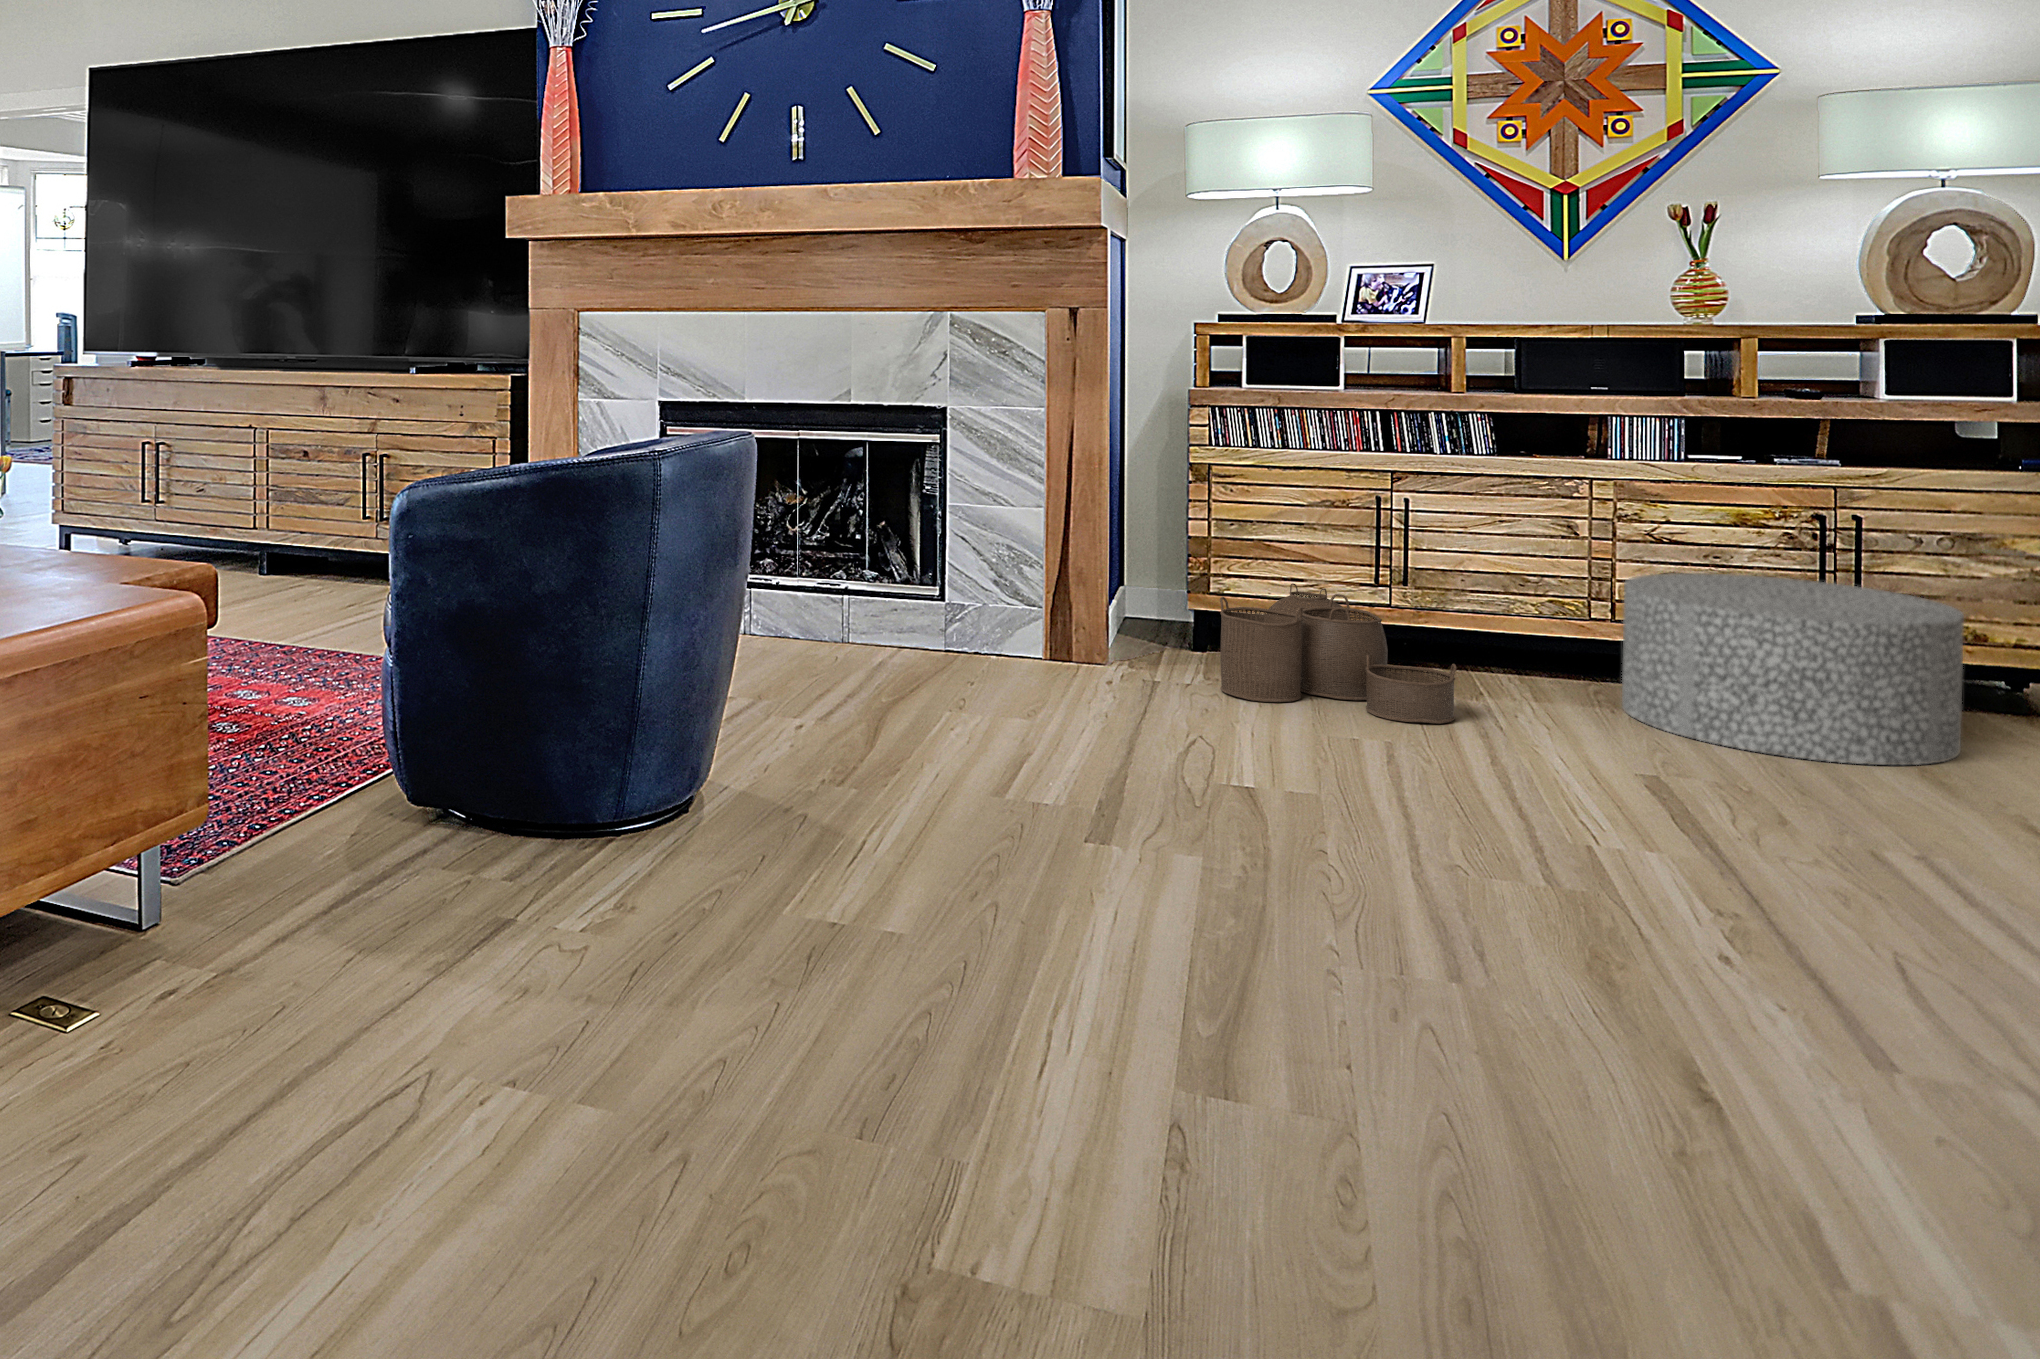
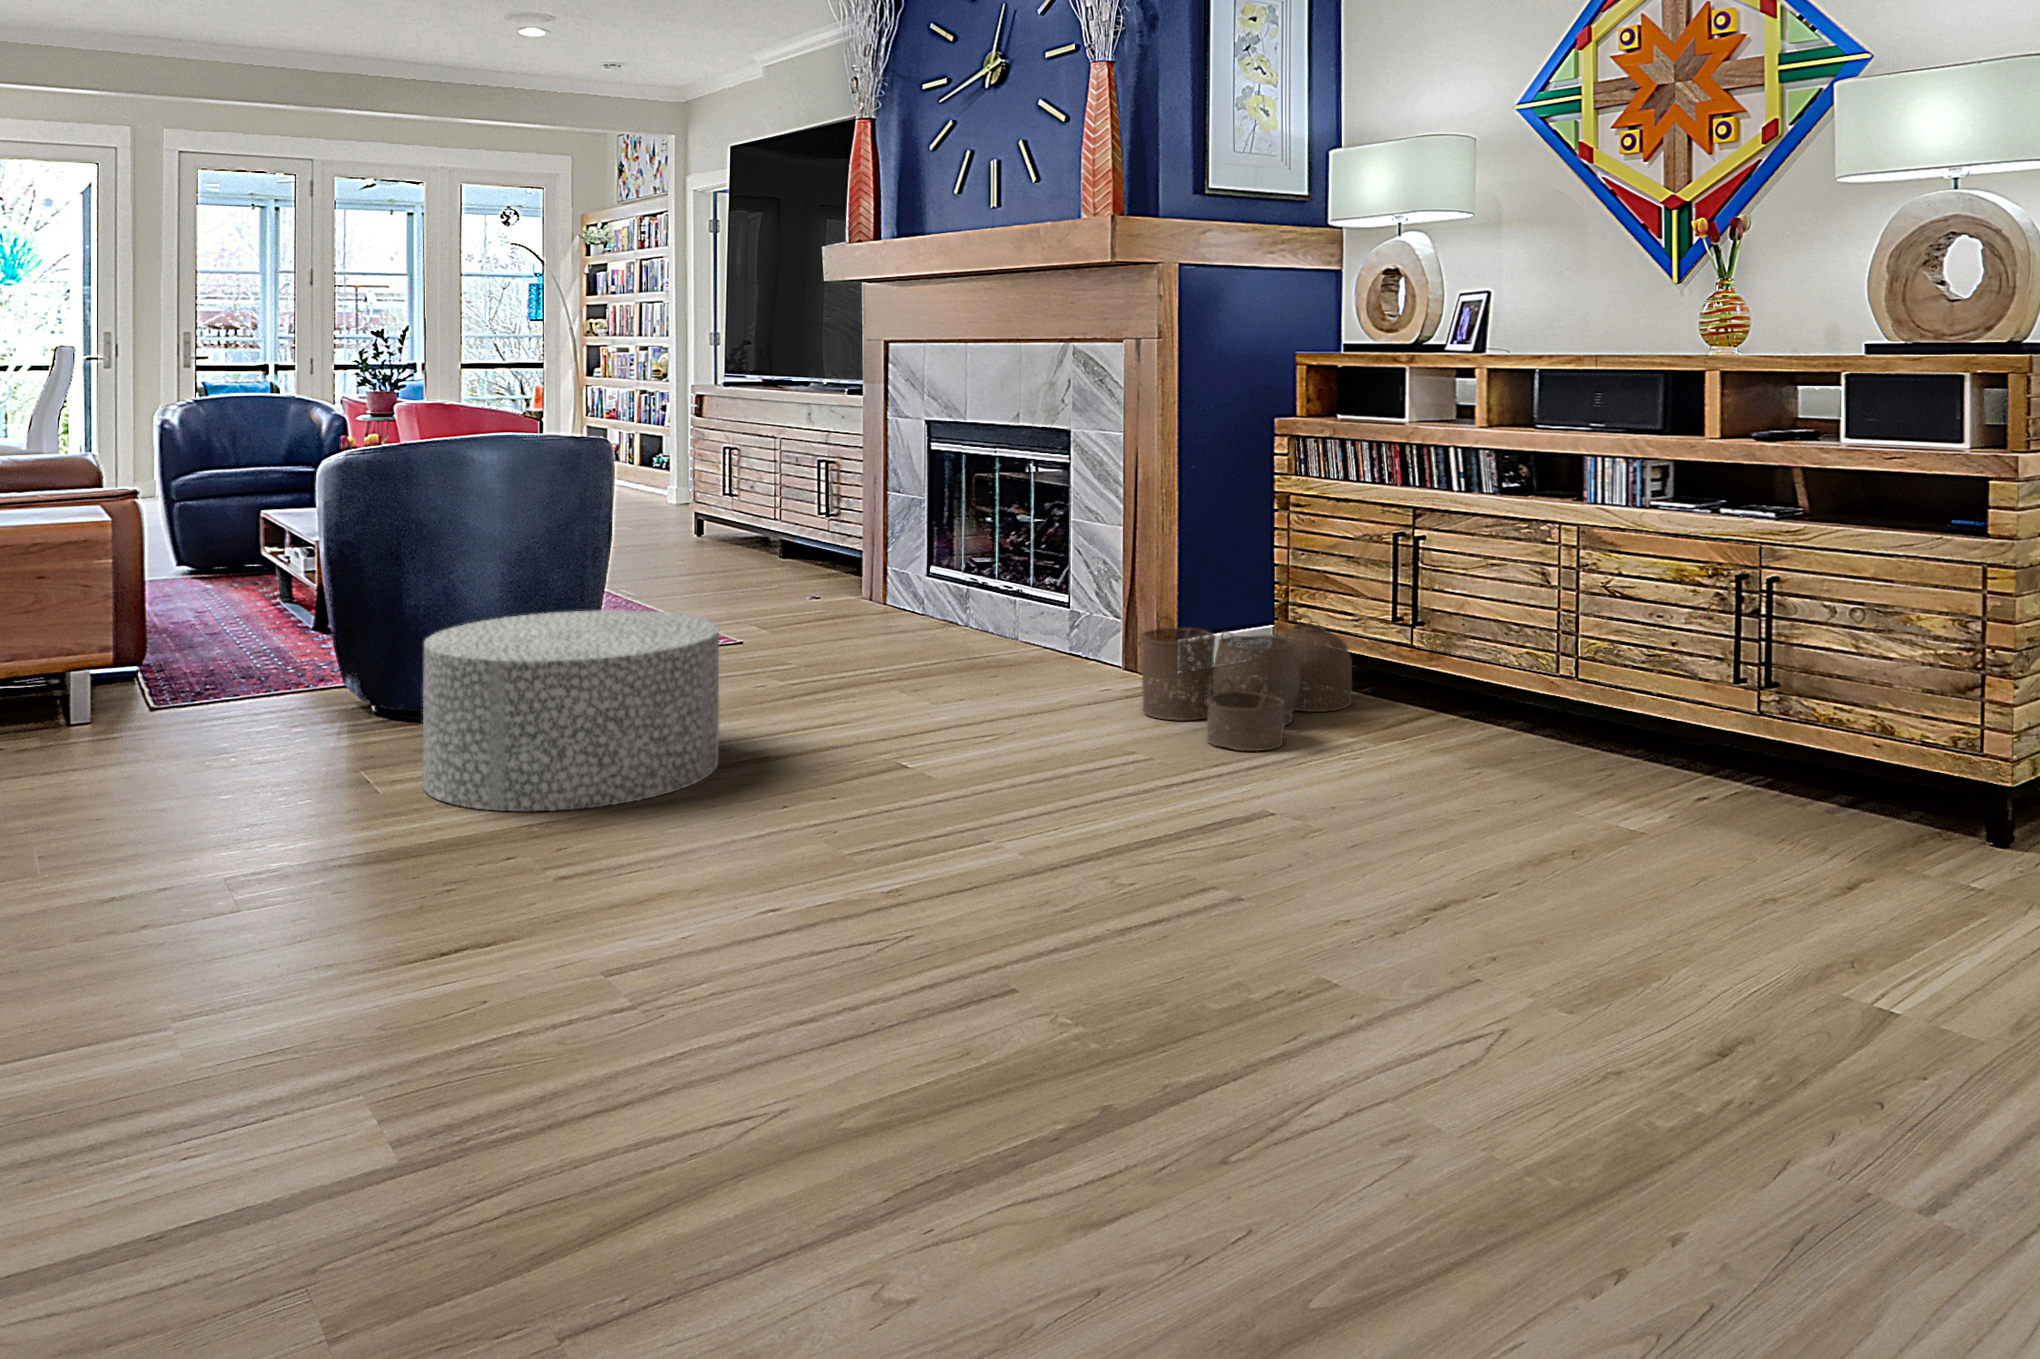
ottoman: present [1622,573,1964,765] -> present [423,610,719,811]

